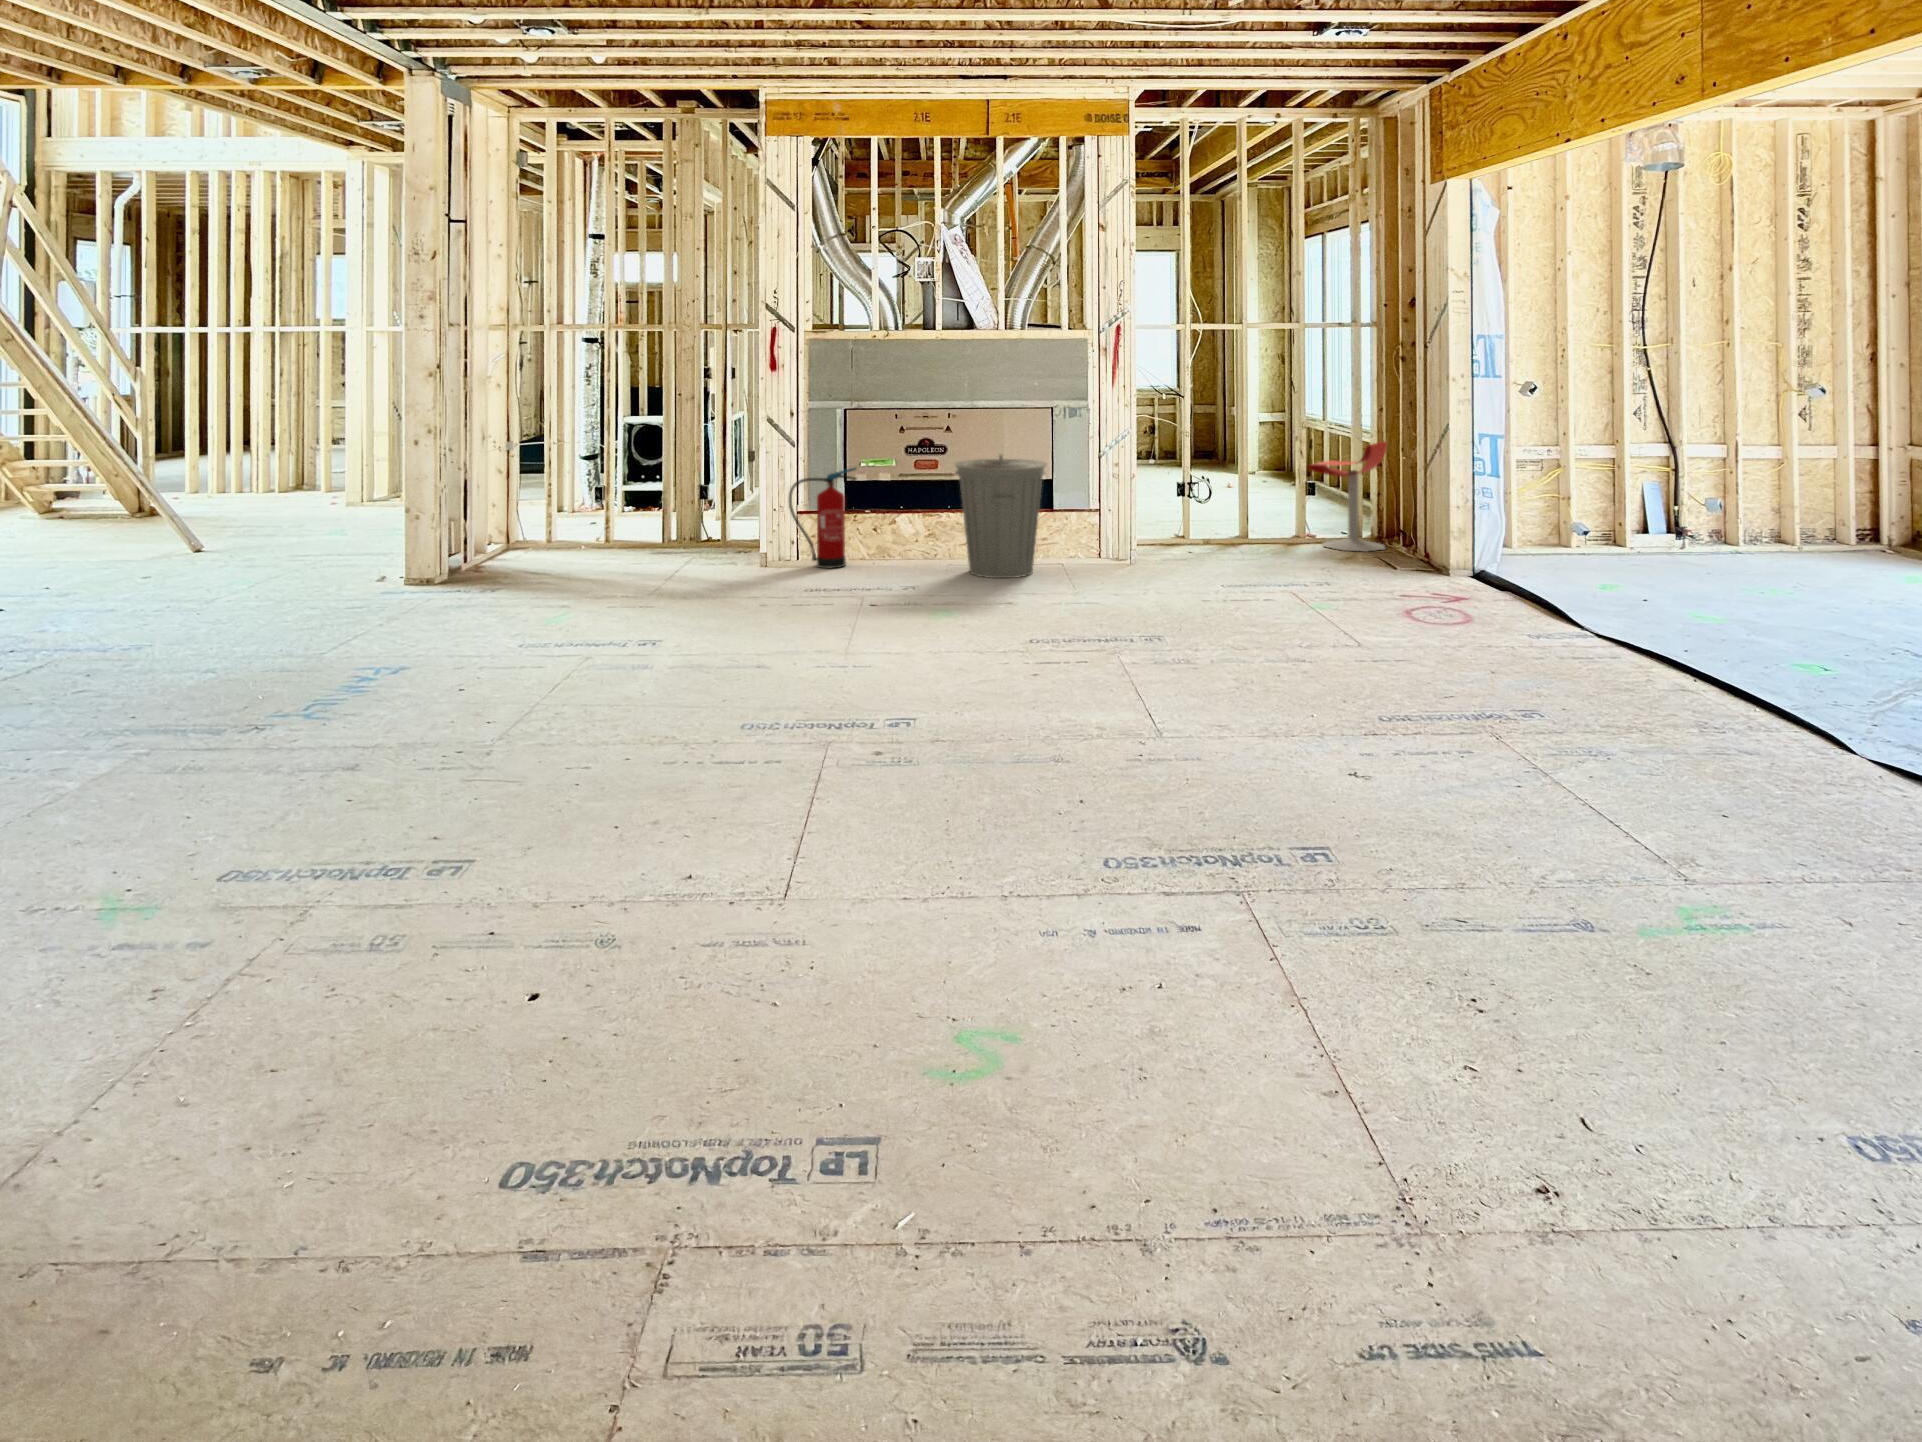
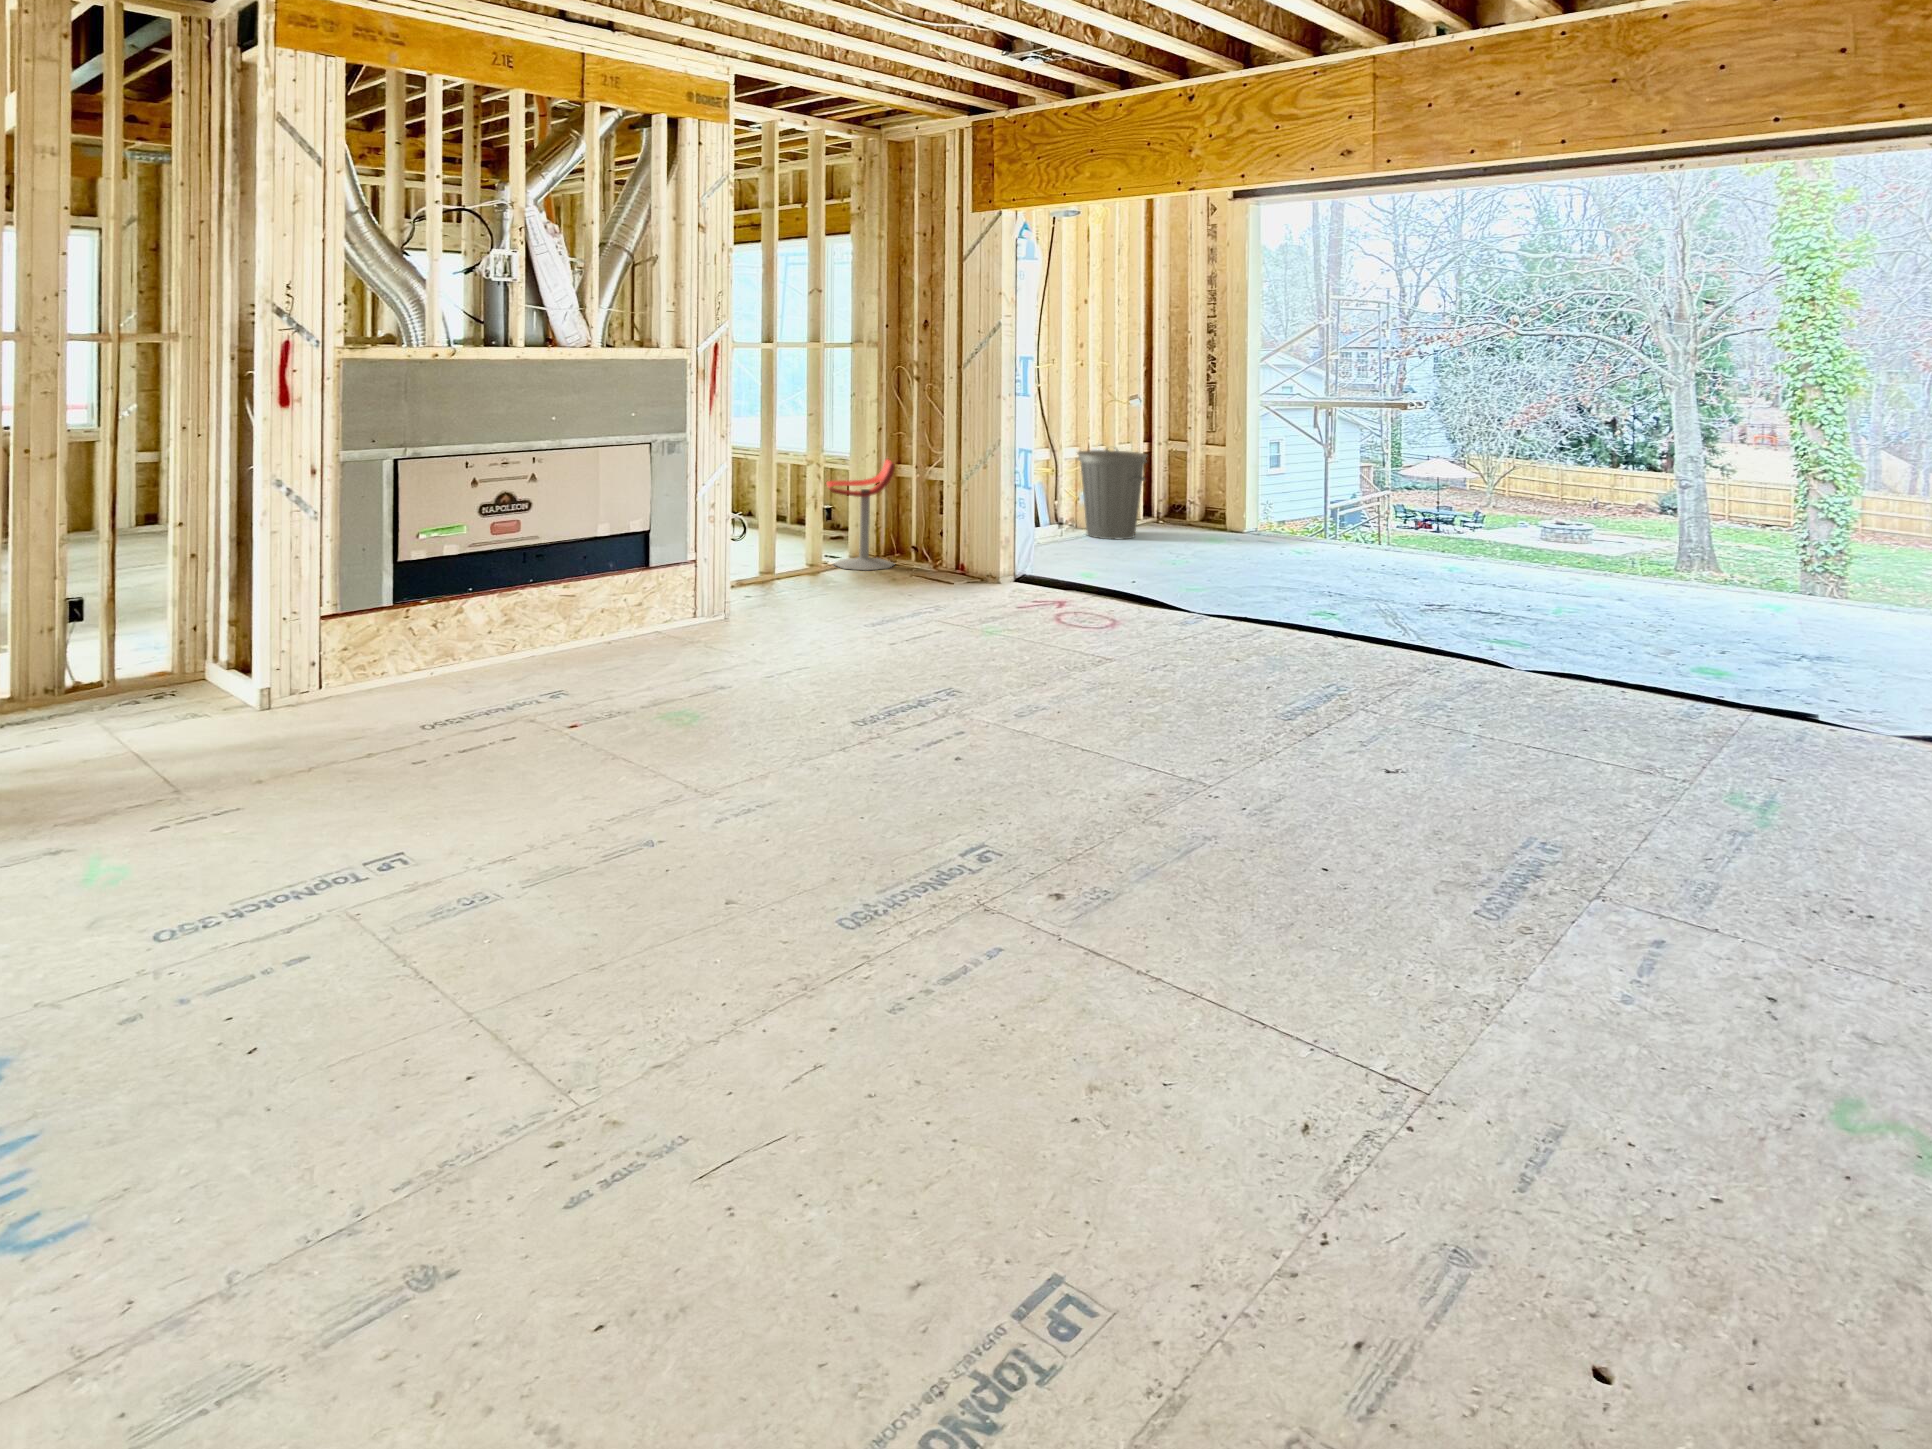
trash can: present [955,455,1046,578] -> present [1077,448,1147,539]
fire extinguisher: present [789,467,857,569] -> none [321,540,426,696]

